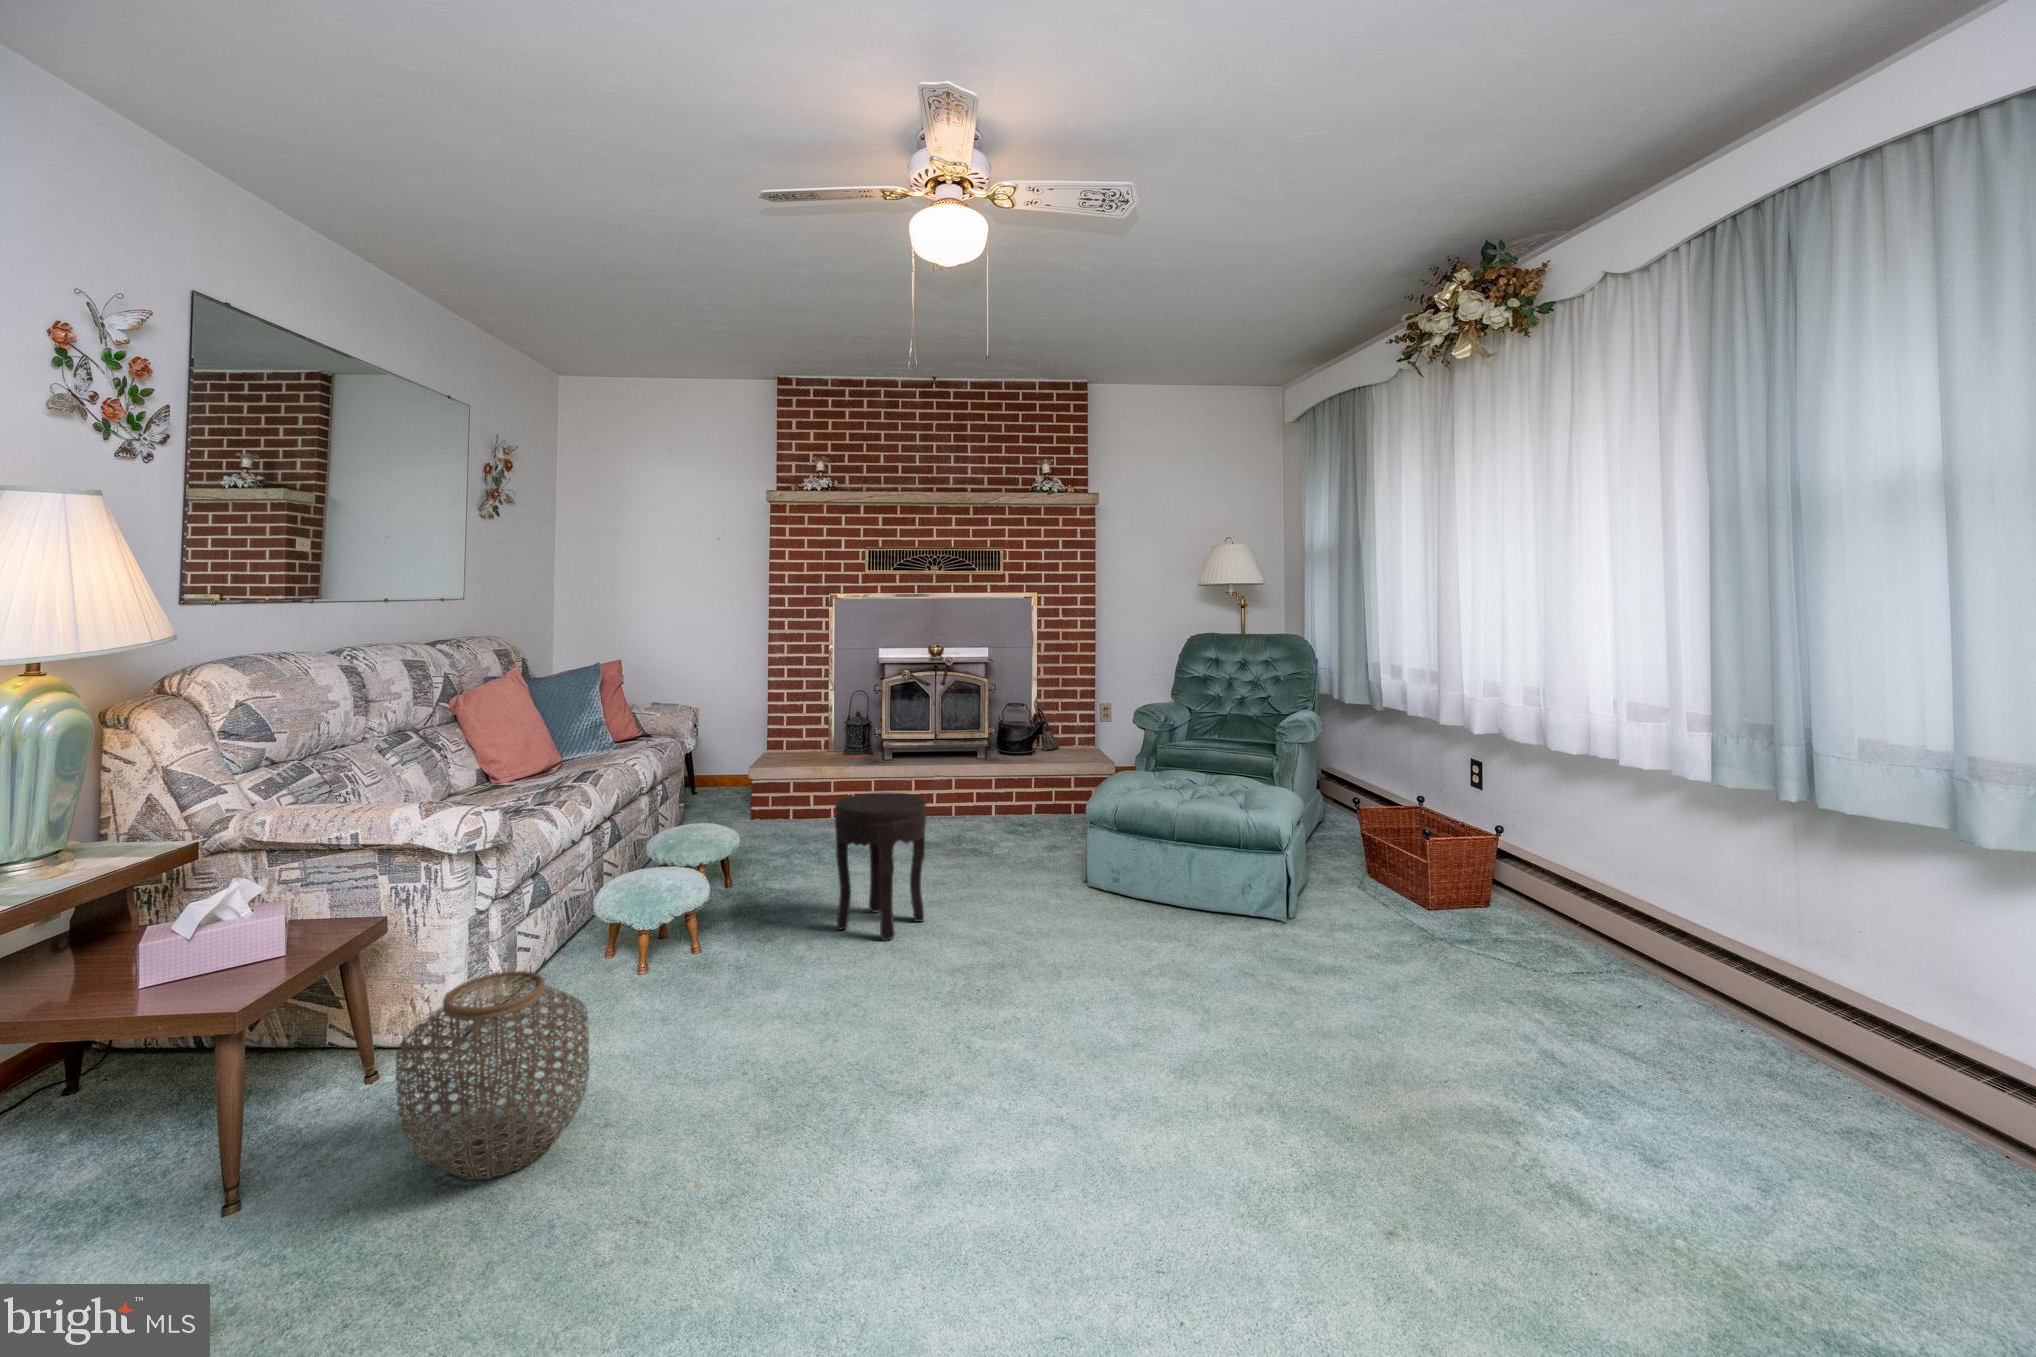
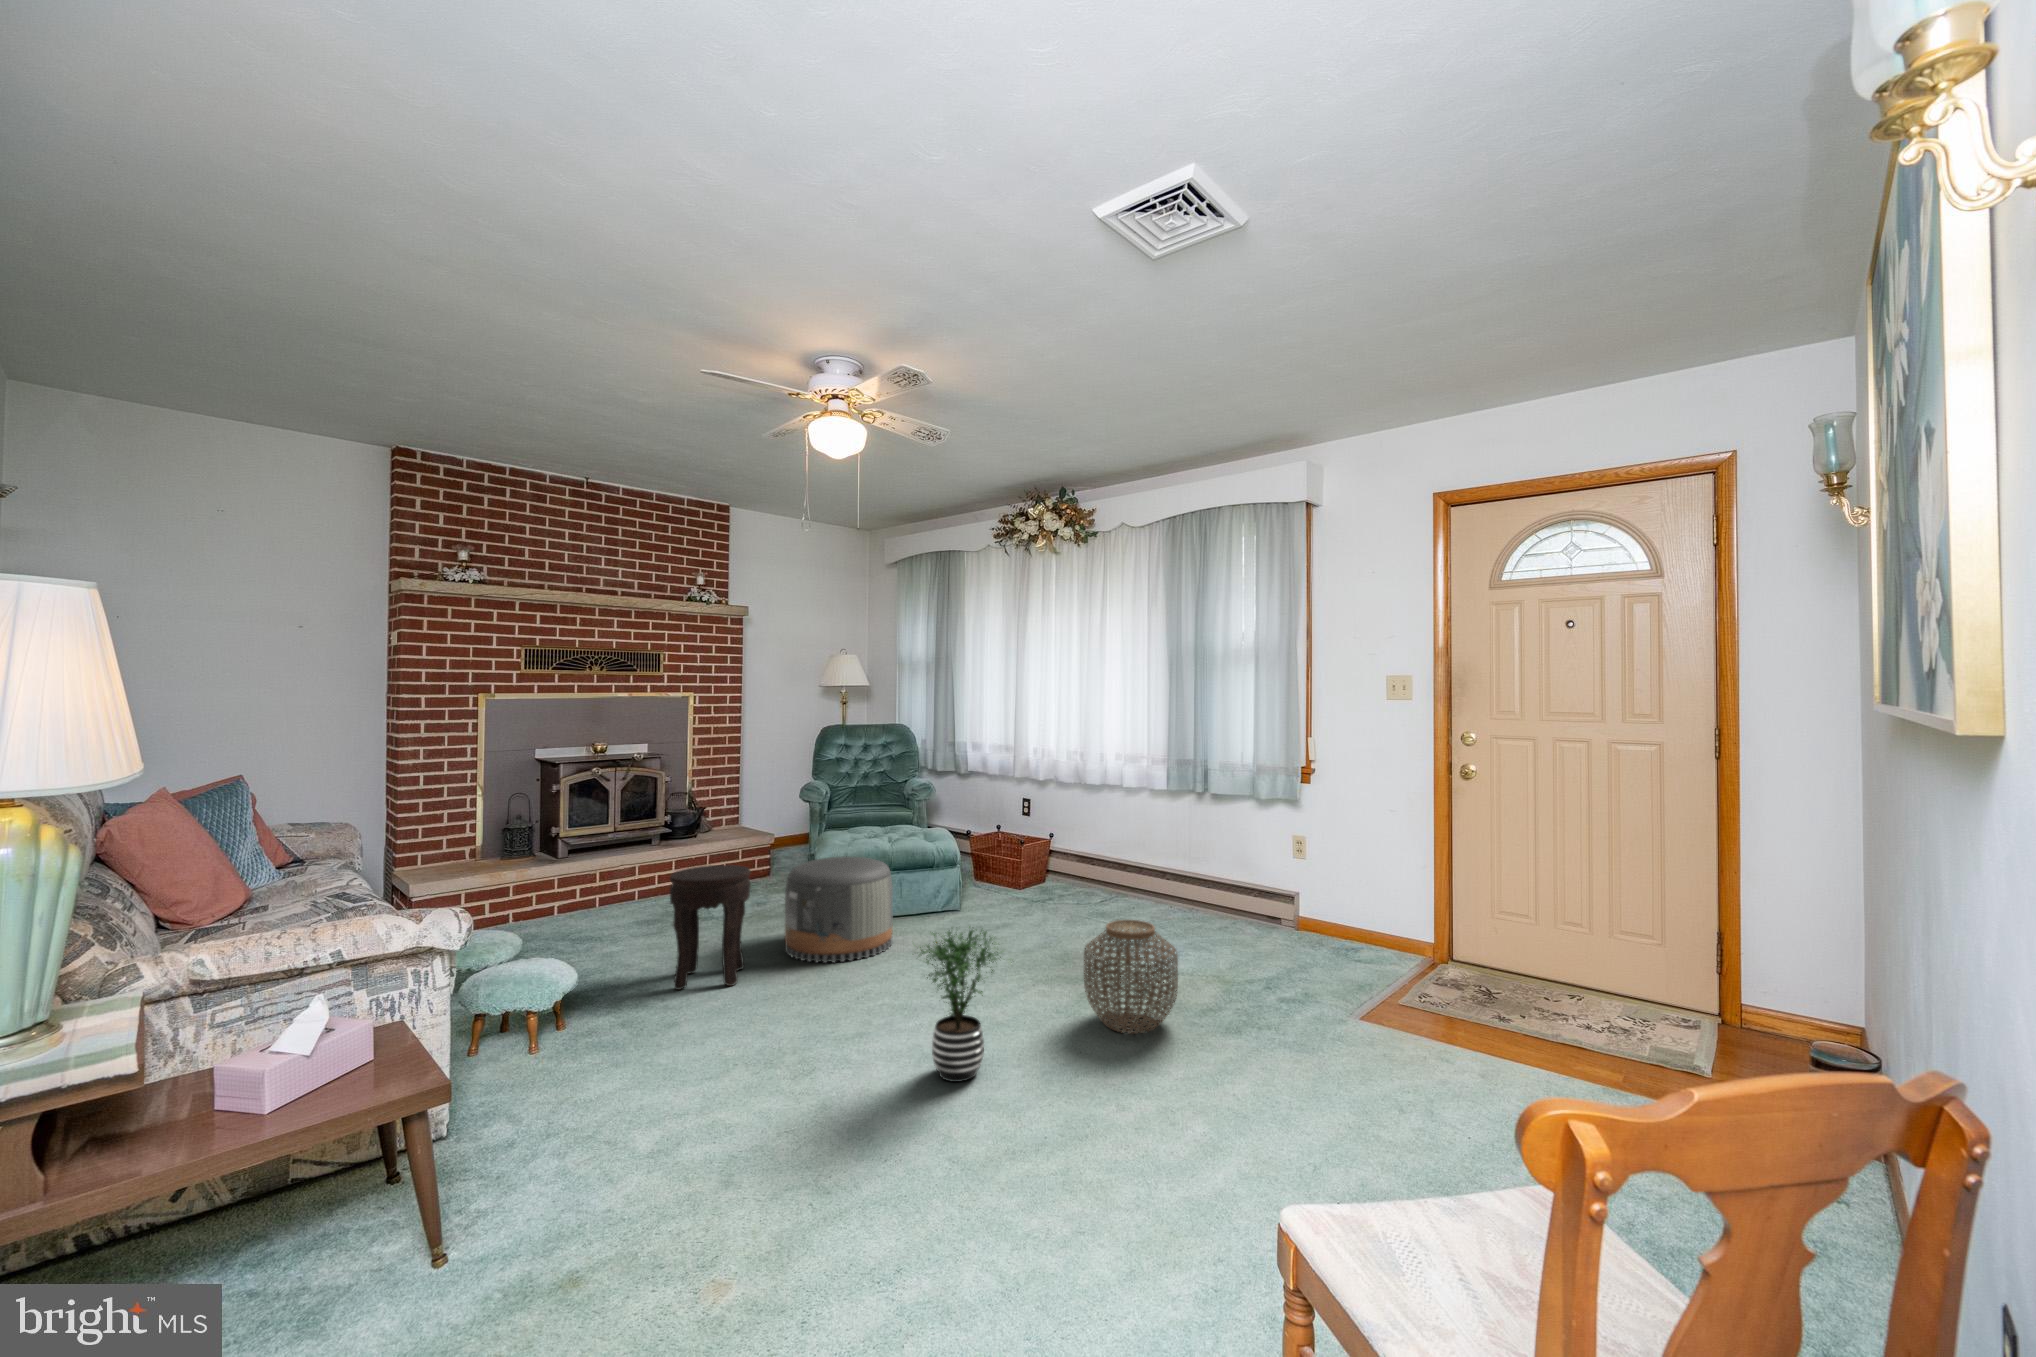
pouf: none [985,804,1123,946] -> present [785,856,893,963]
potted plant: none [844,956,1004,1218] -> present [919,926,1001,1082]
woven basket: present [395,971,589,1179] -> present [1084,920,1178,1033]

